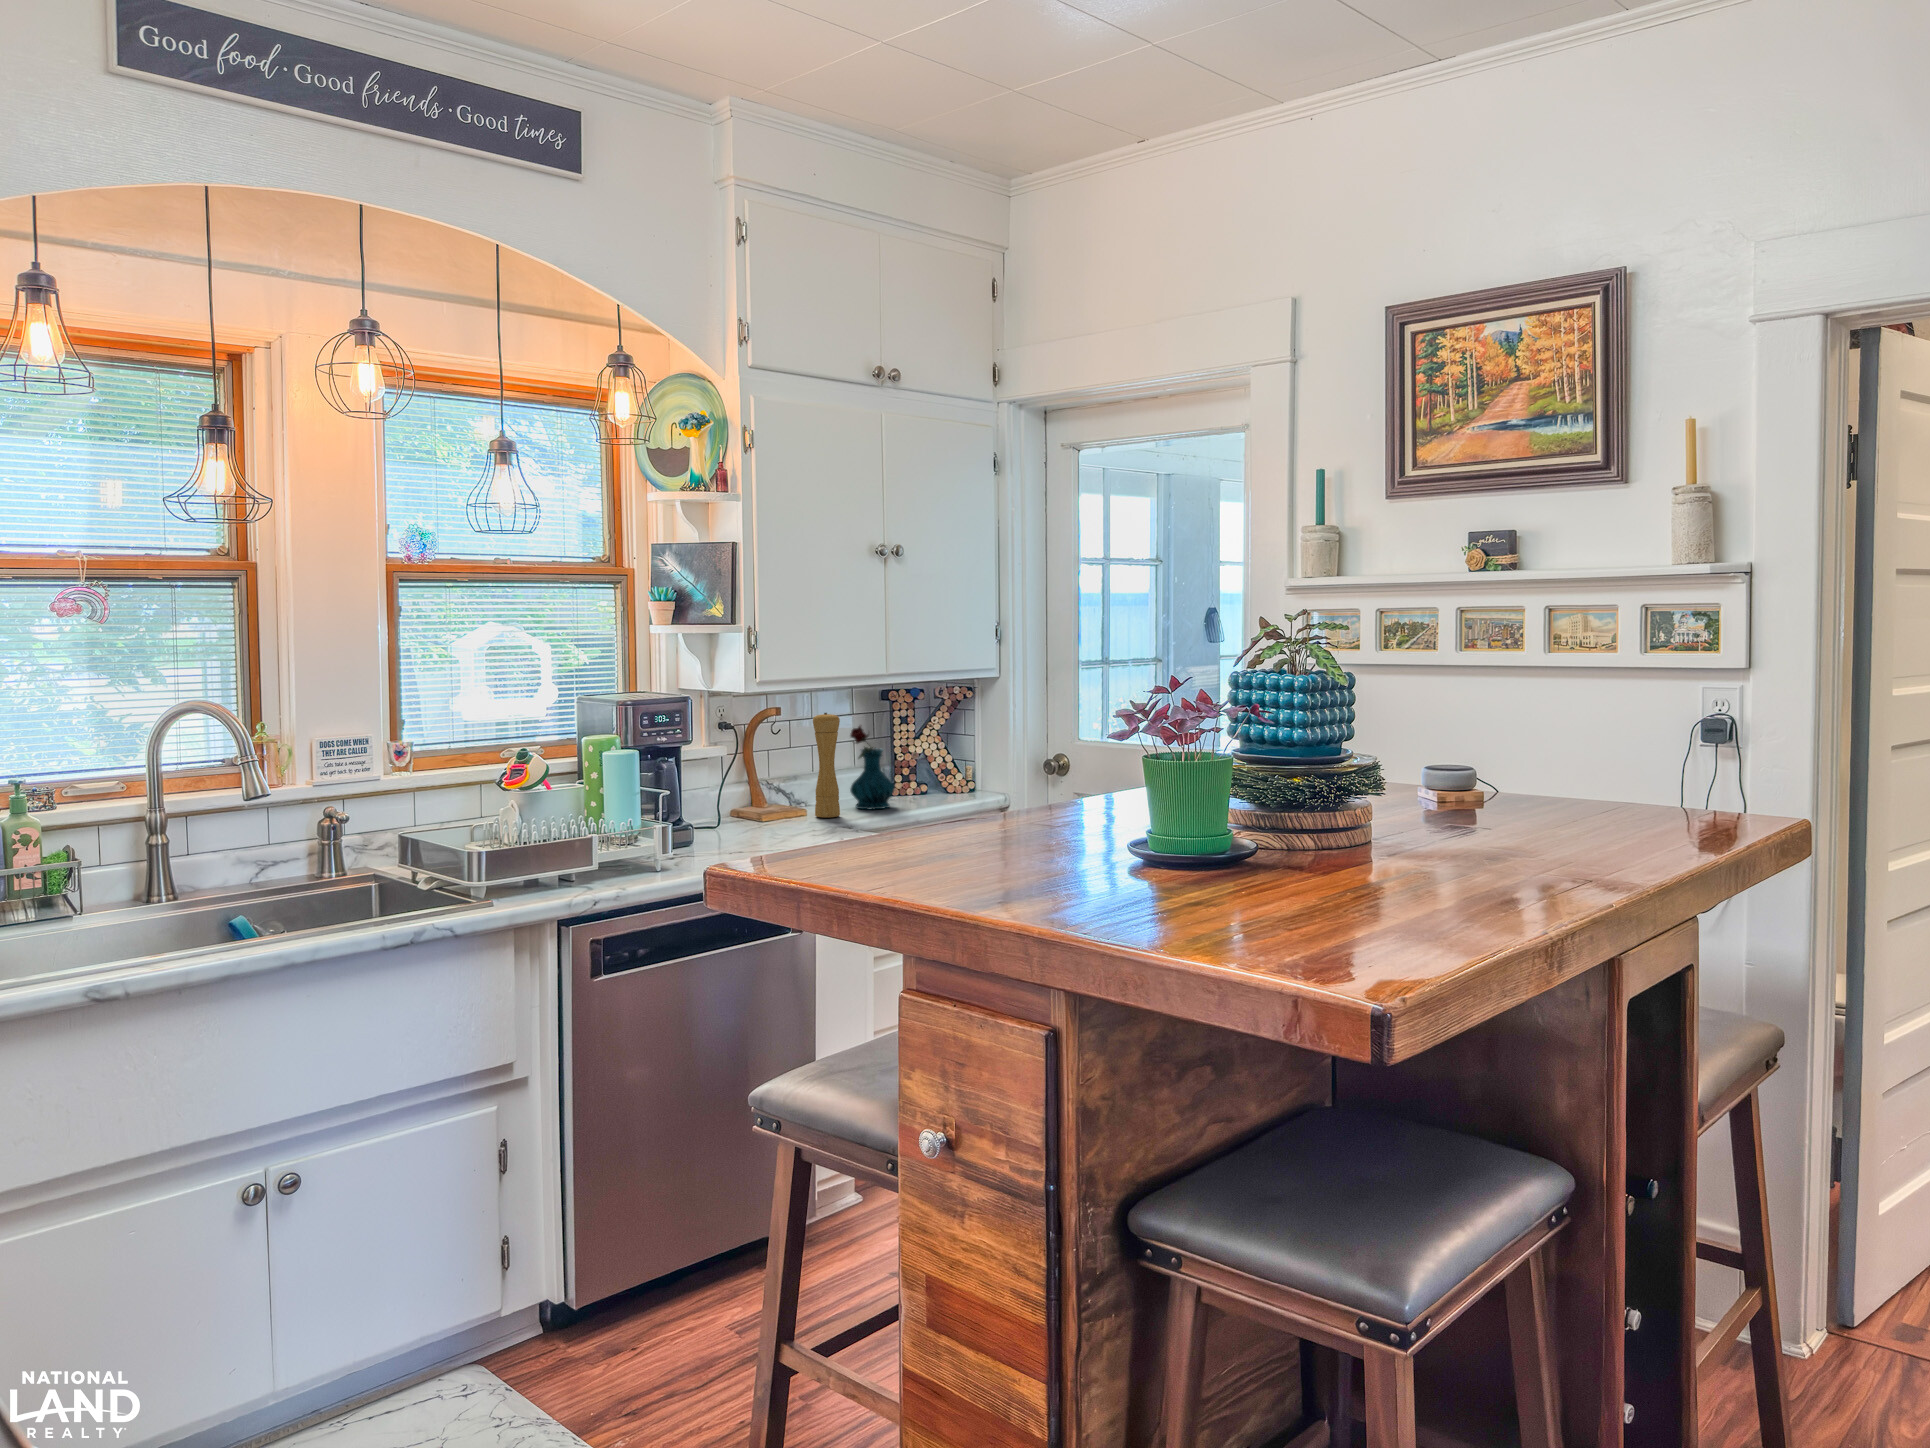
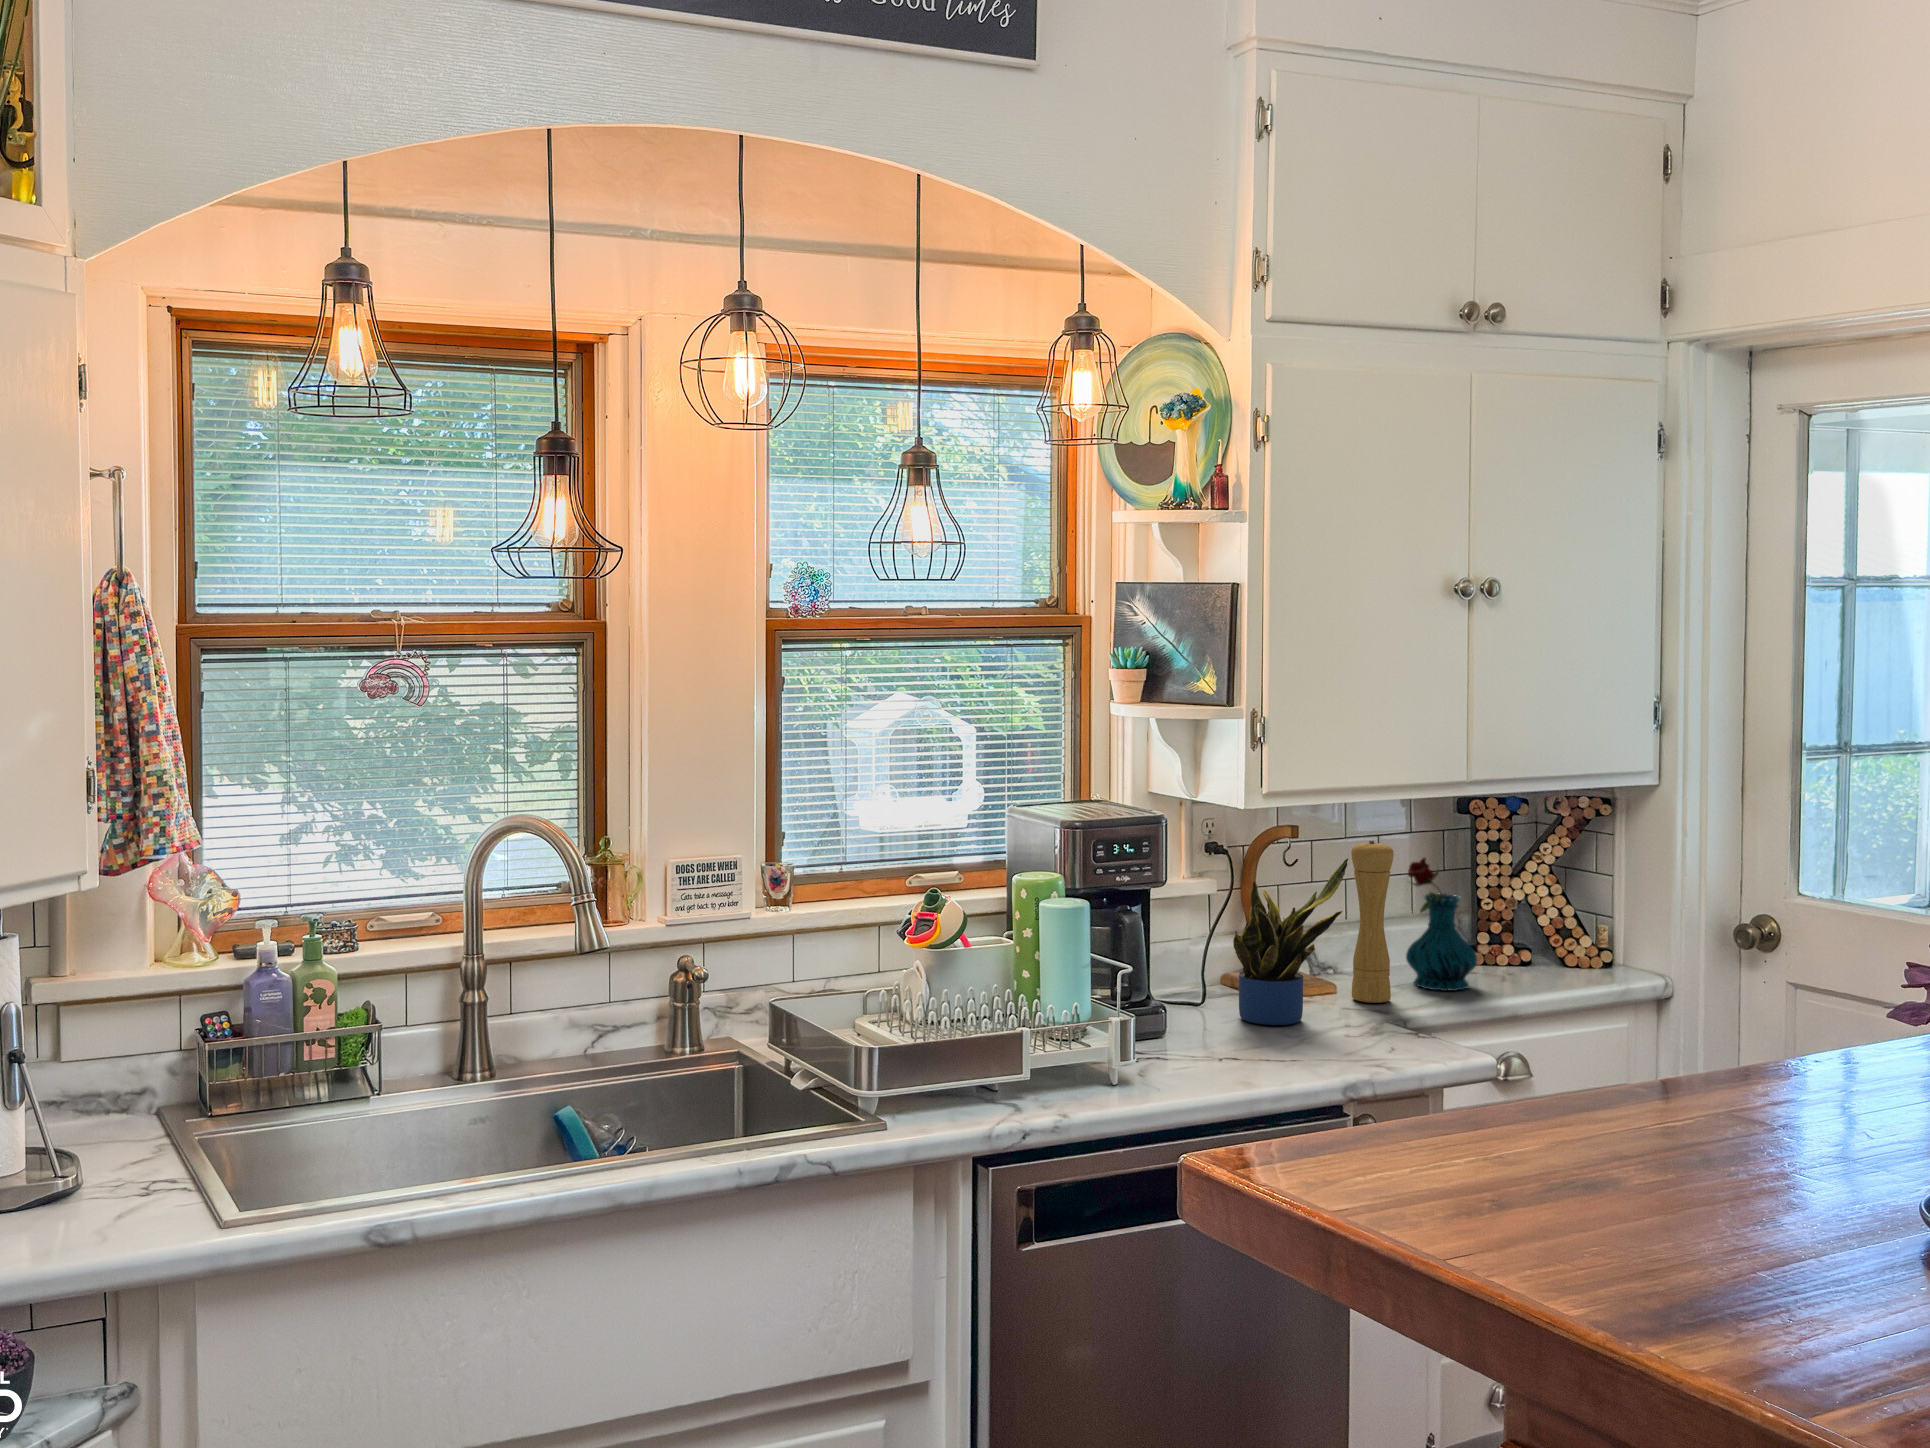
potted plant: none [736,720,809,832] -> present [1233,858,1348,1025]

